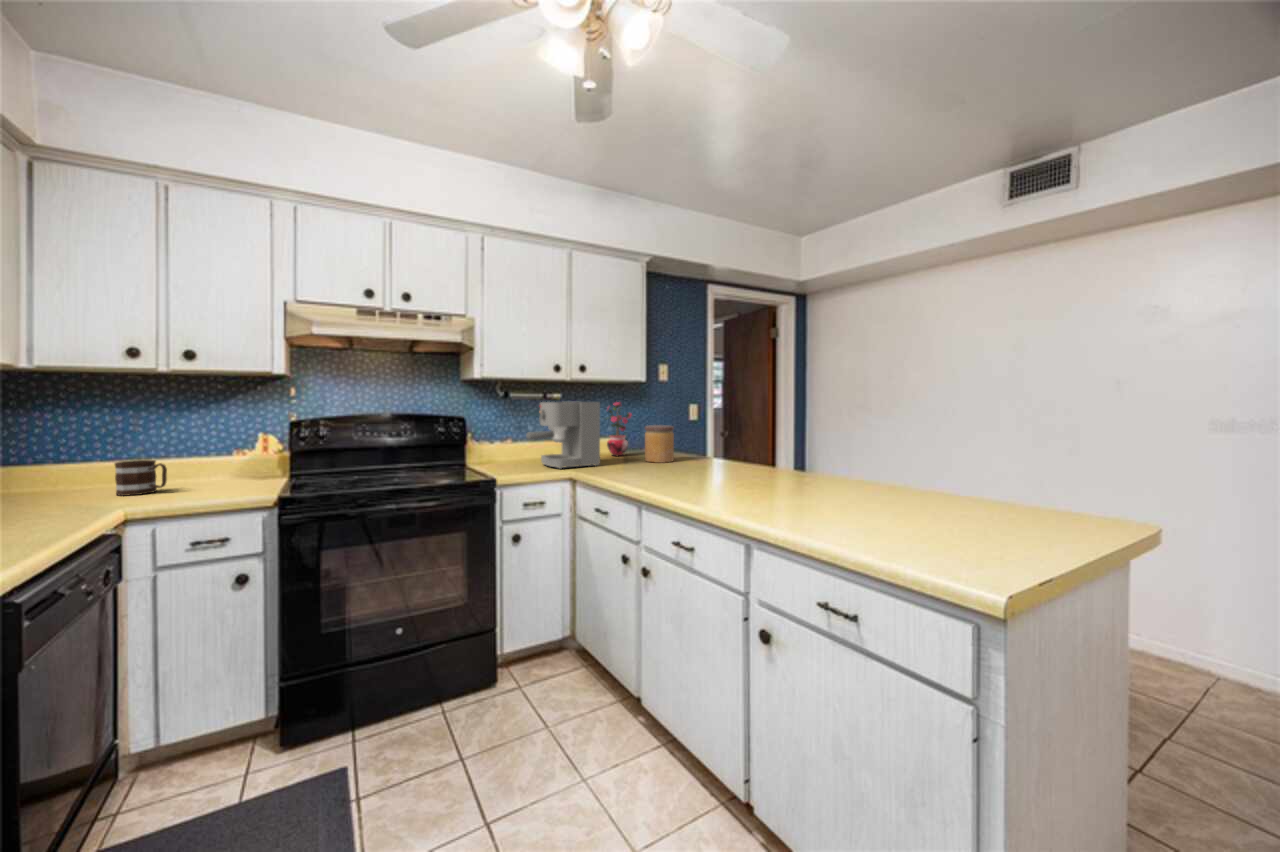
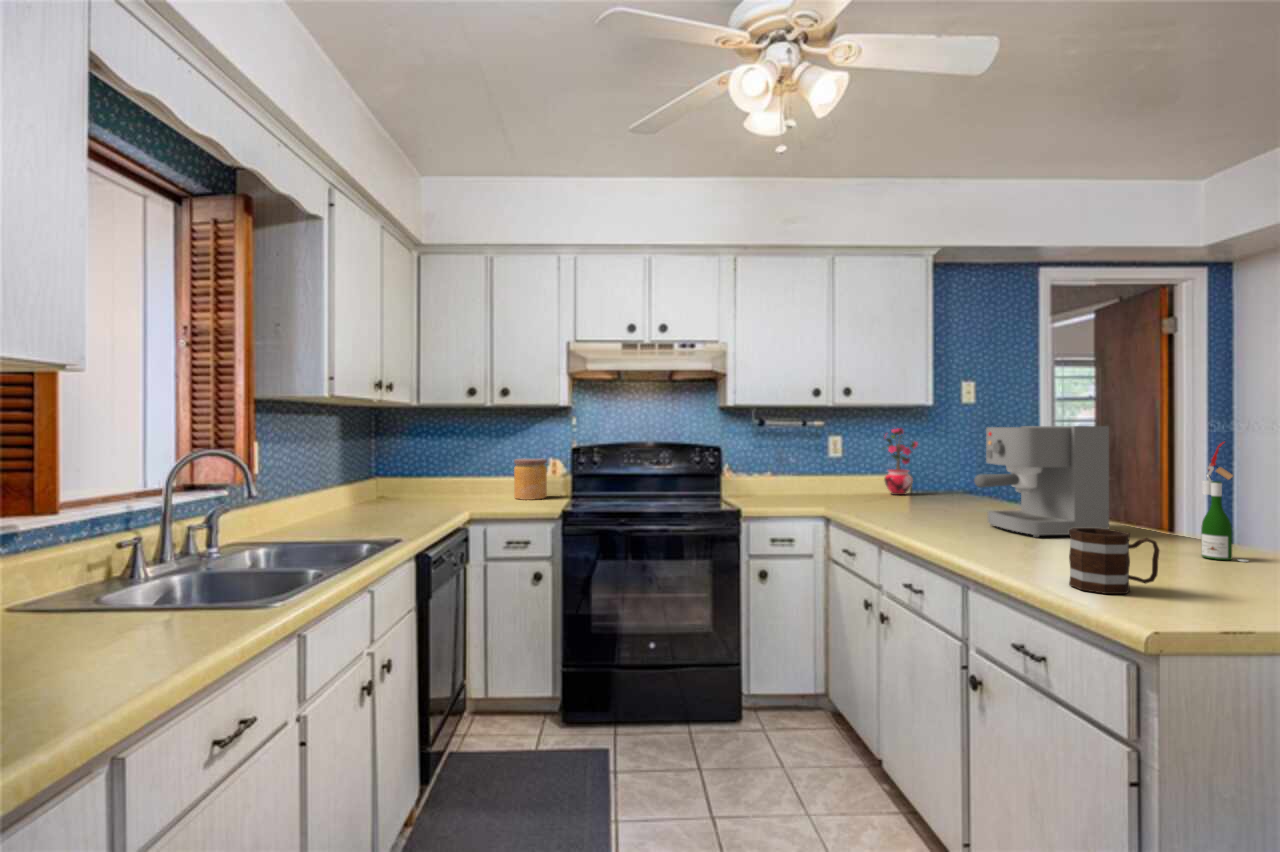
coffee maker: present [526,402,600,469] -> present [974,426,1109,537]
wine bottle: none [857,410,884,495] -> present [1201,442,1248,562]
jar: present [645,425,674,463] -> present [514,459,547,500]
mug: present [115,460,167,496] -> present [1069,528,1159,594]

